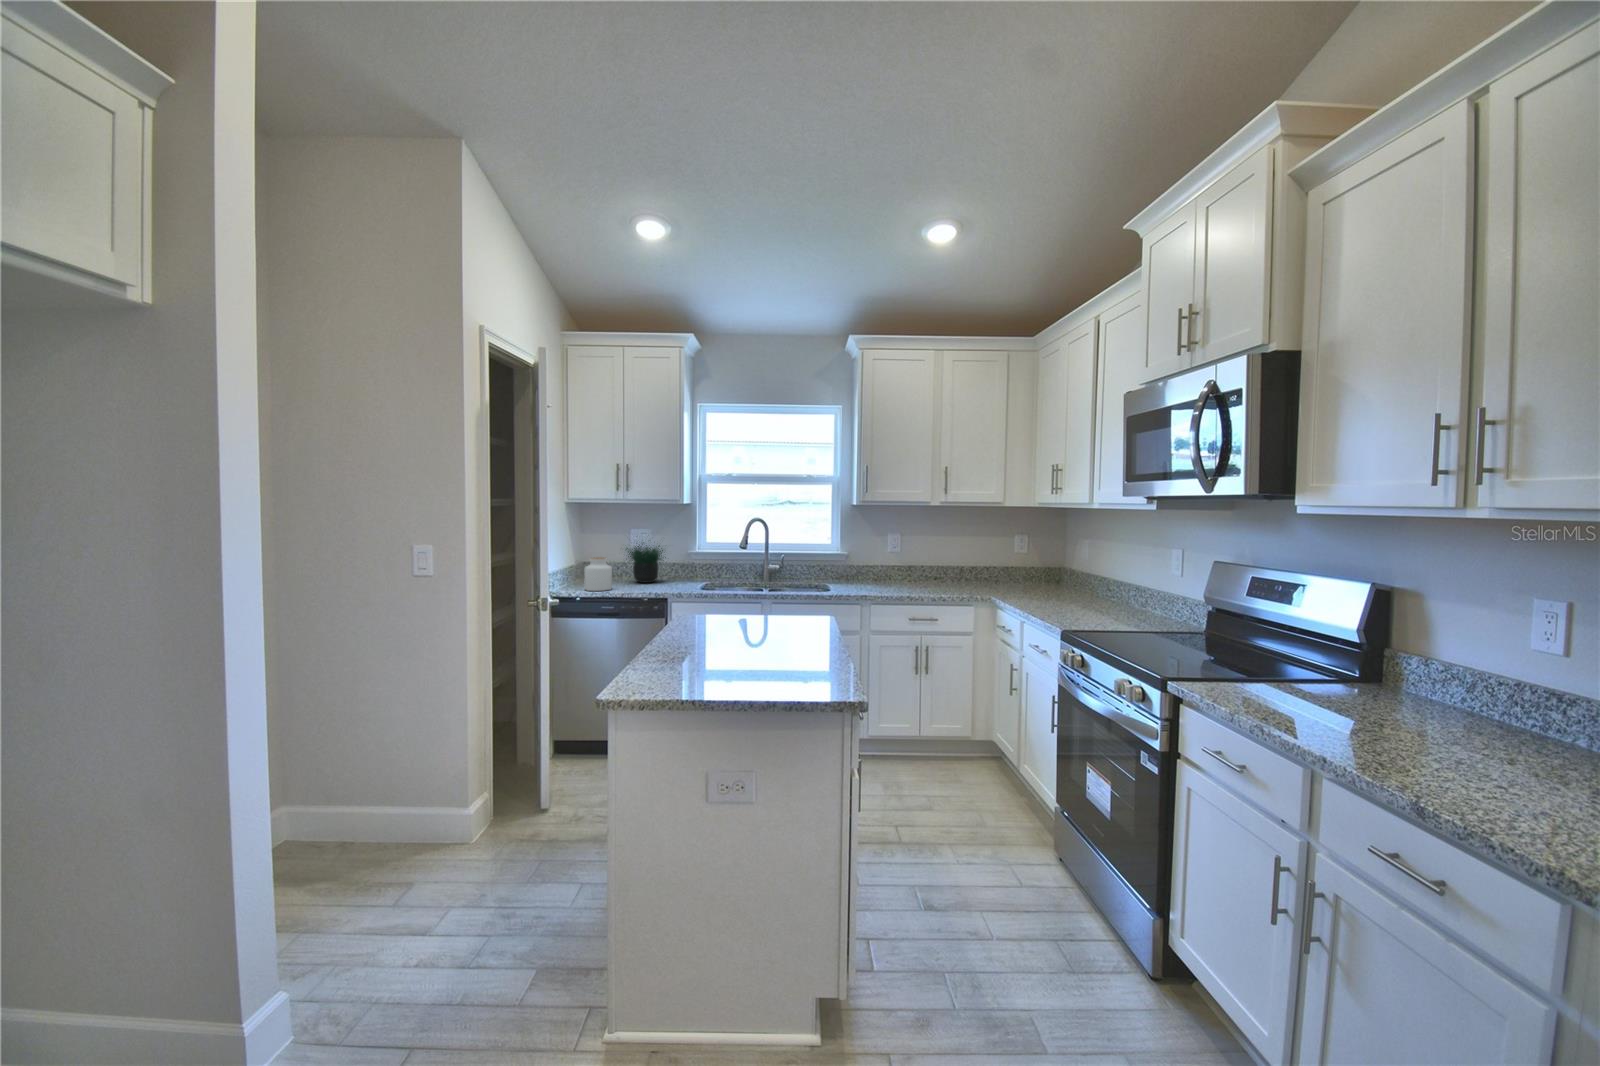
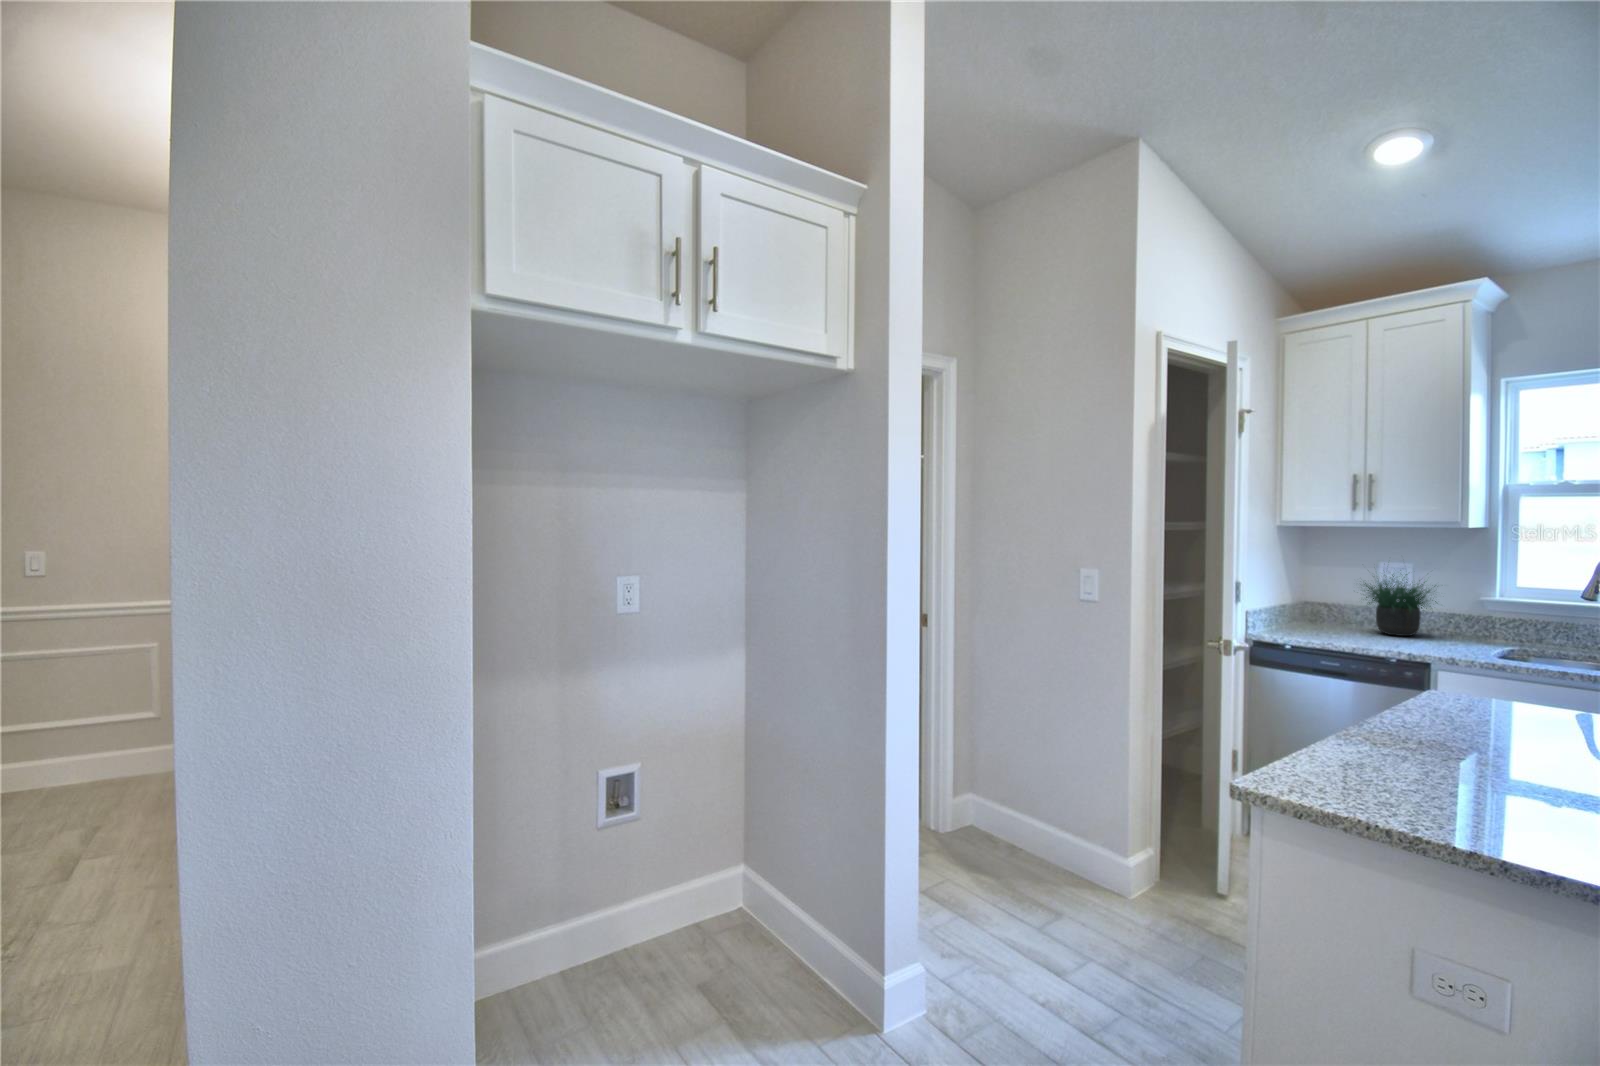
jar: present [584,557,612,591] -> none [1294,595,1336,640]

